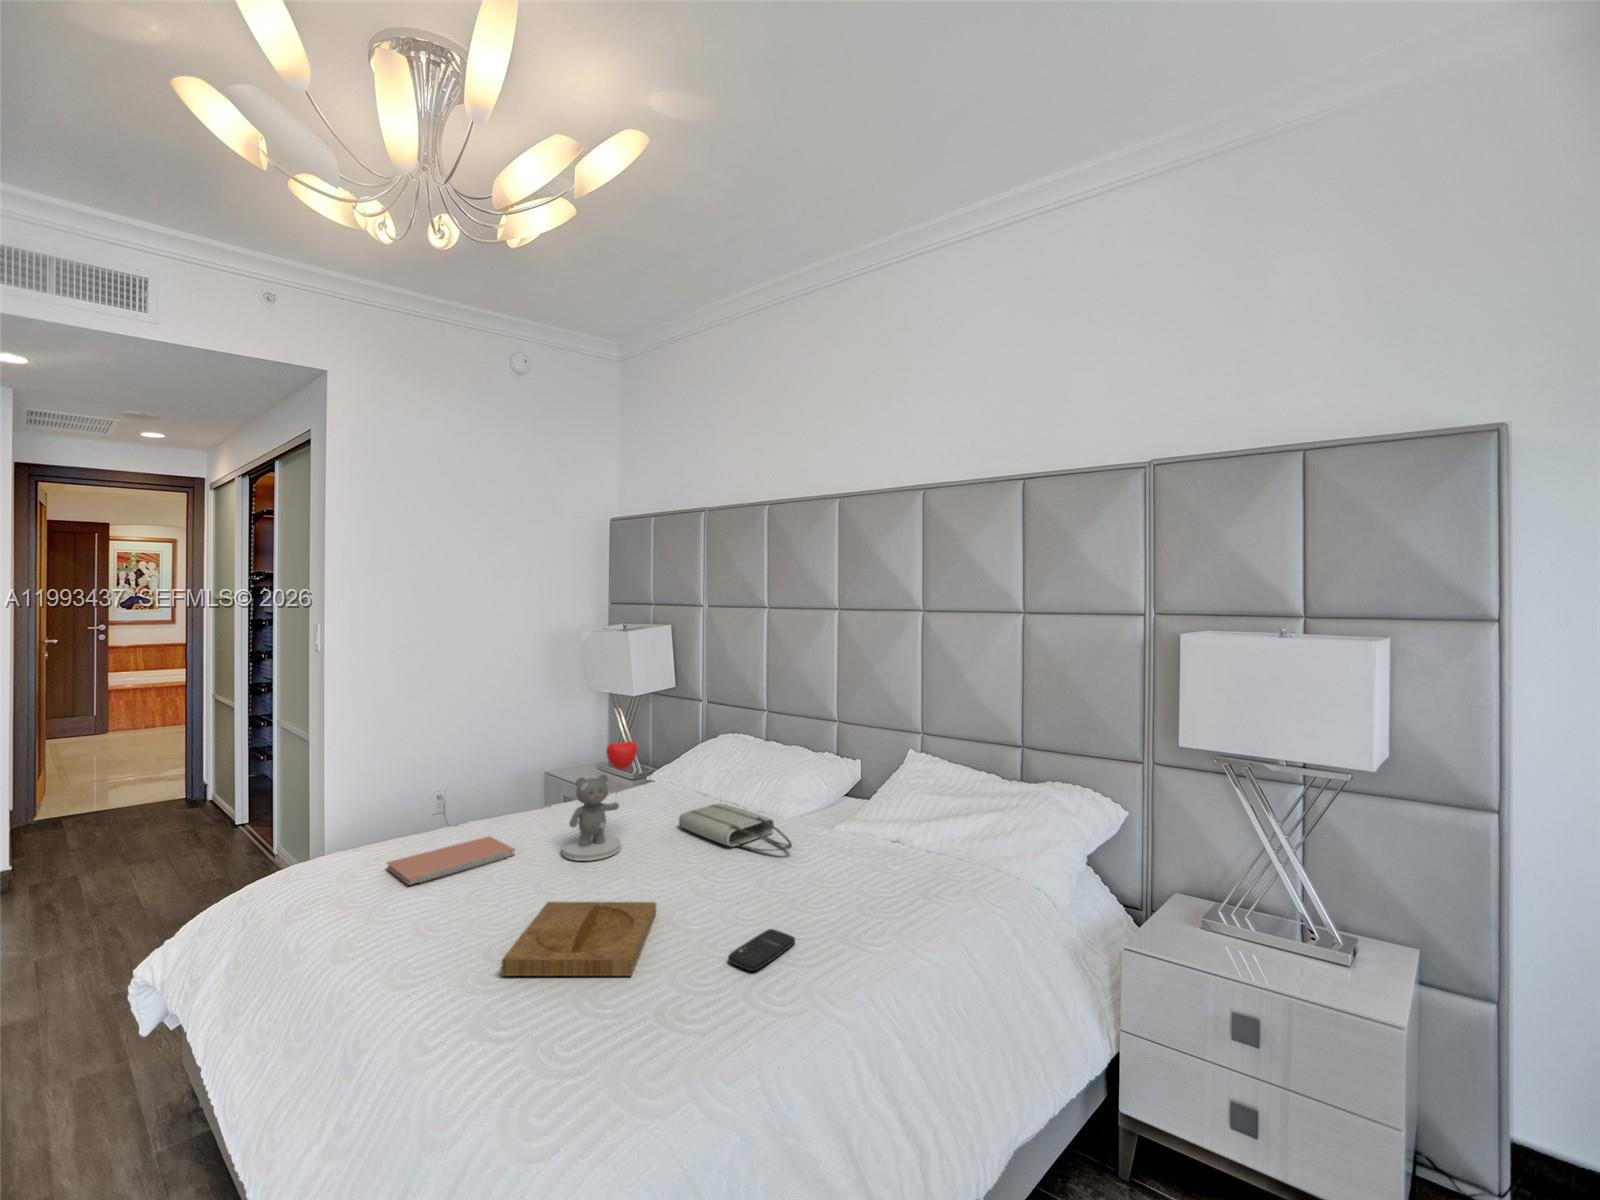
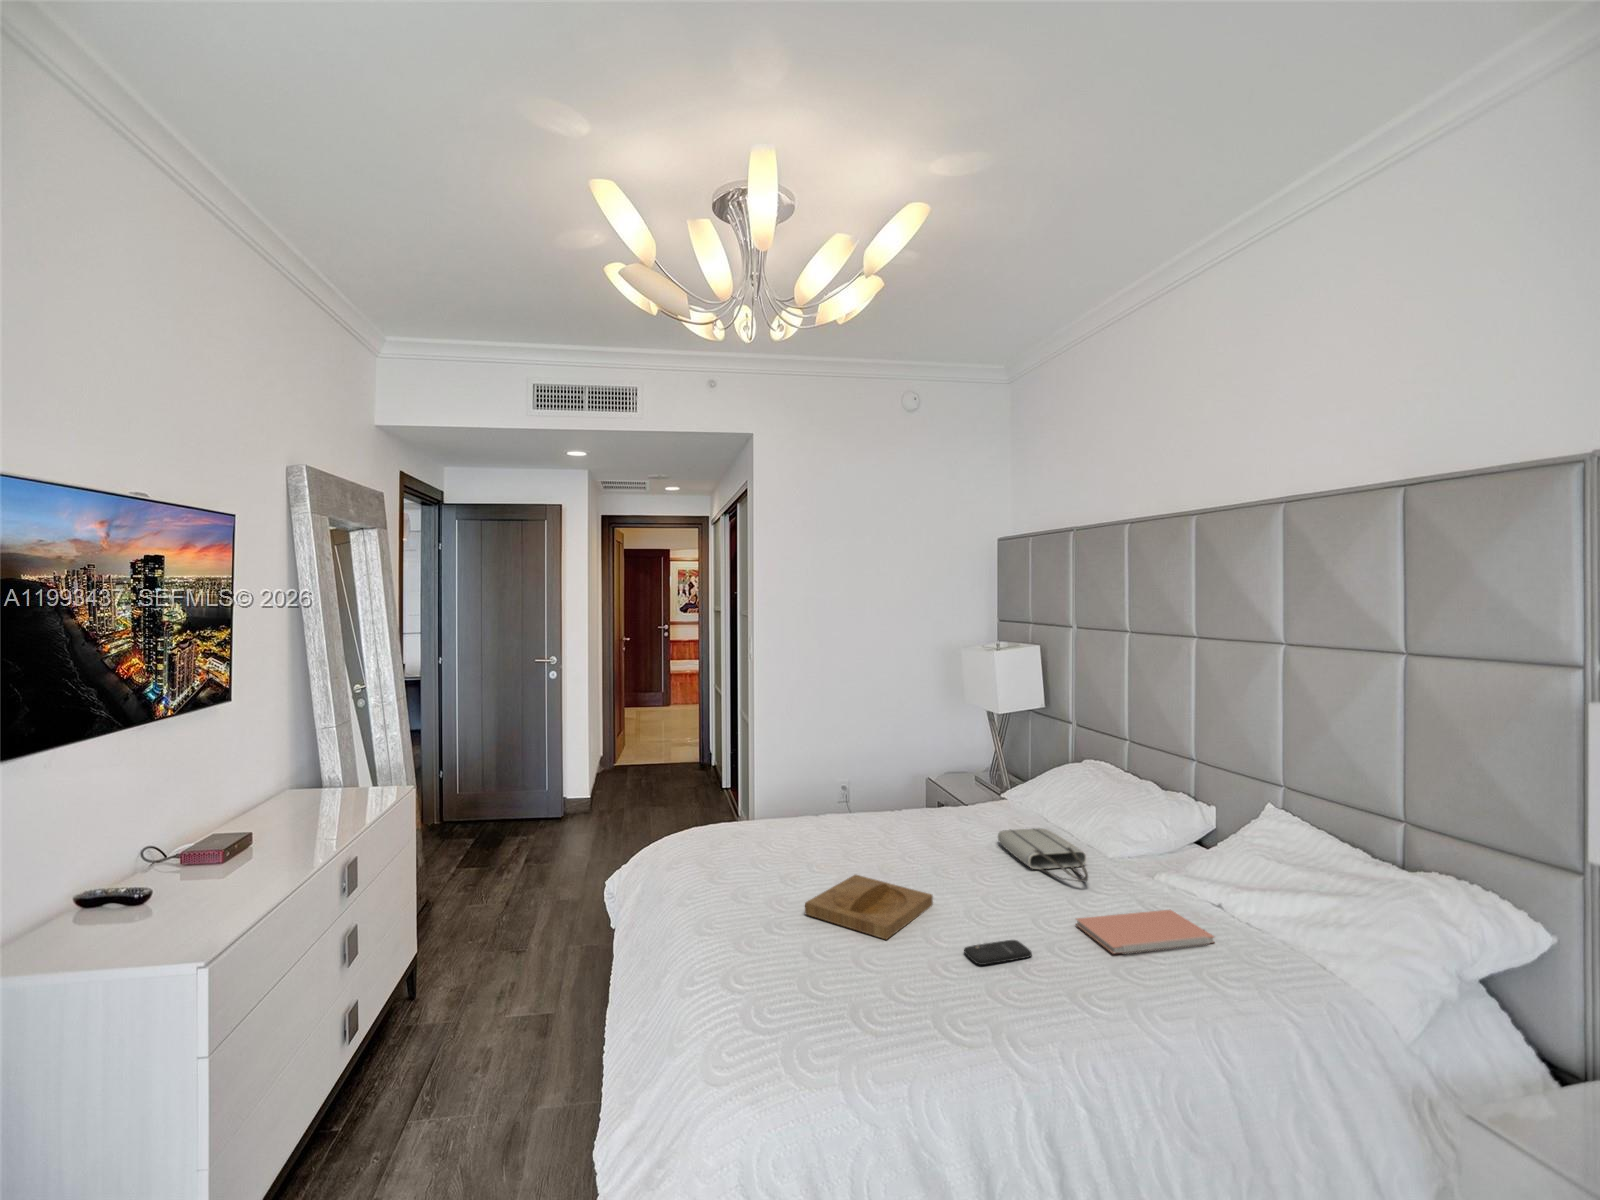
teddy bear: present [562,741,637,861] -> none [889,756,953,854]
notebook: present [387,836,514,885] -> present [1076,910,1214,954]

